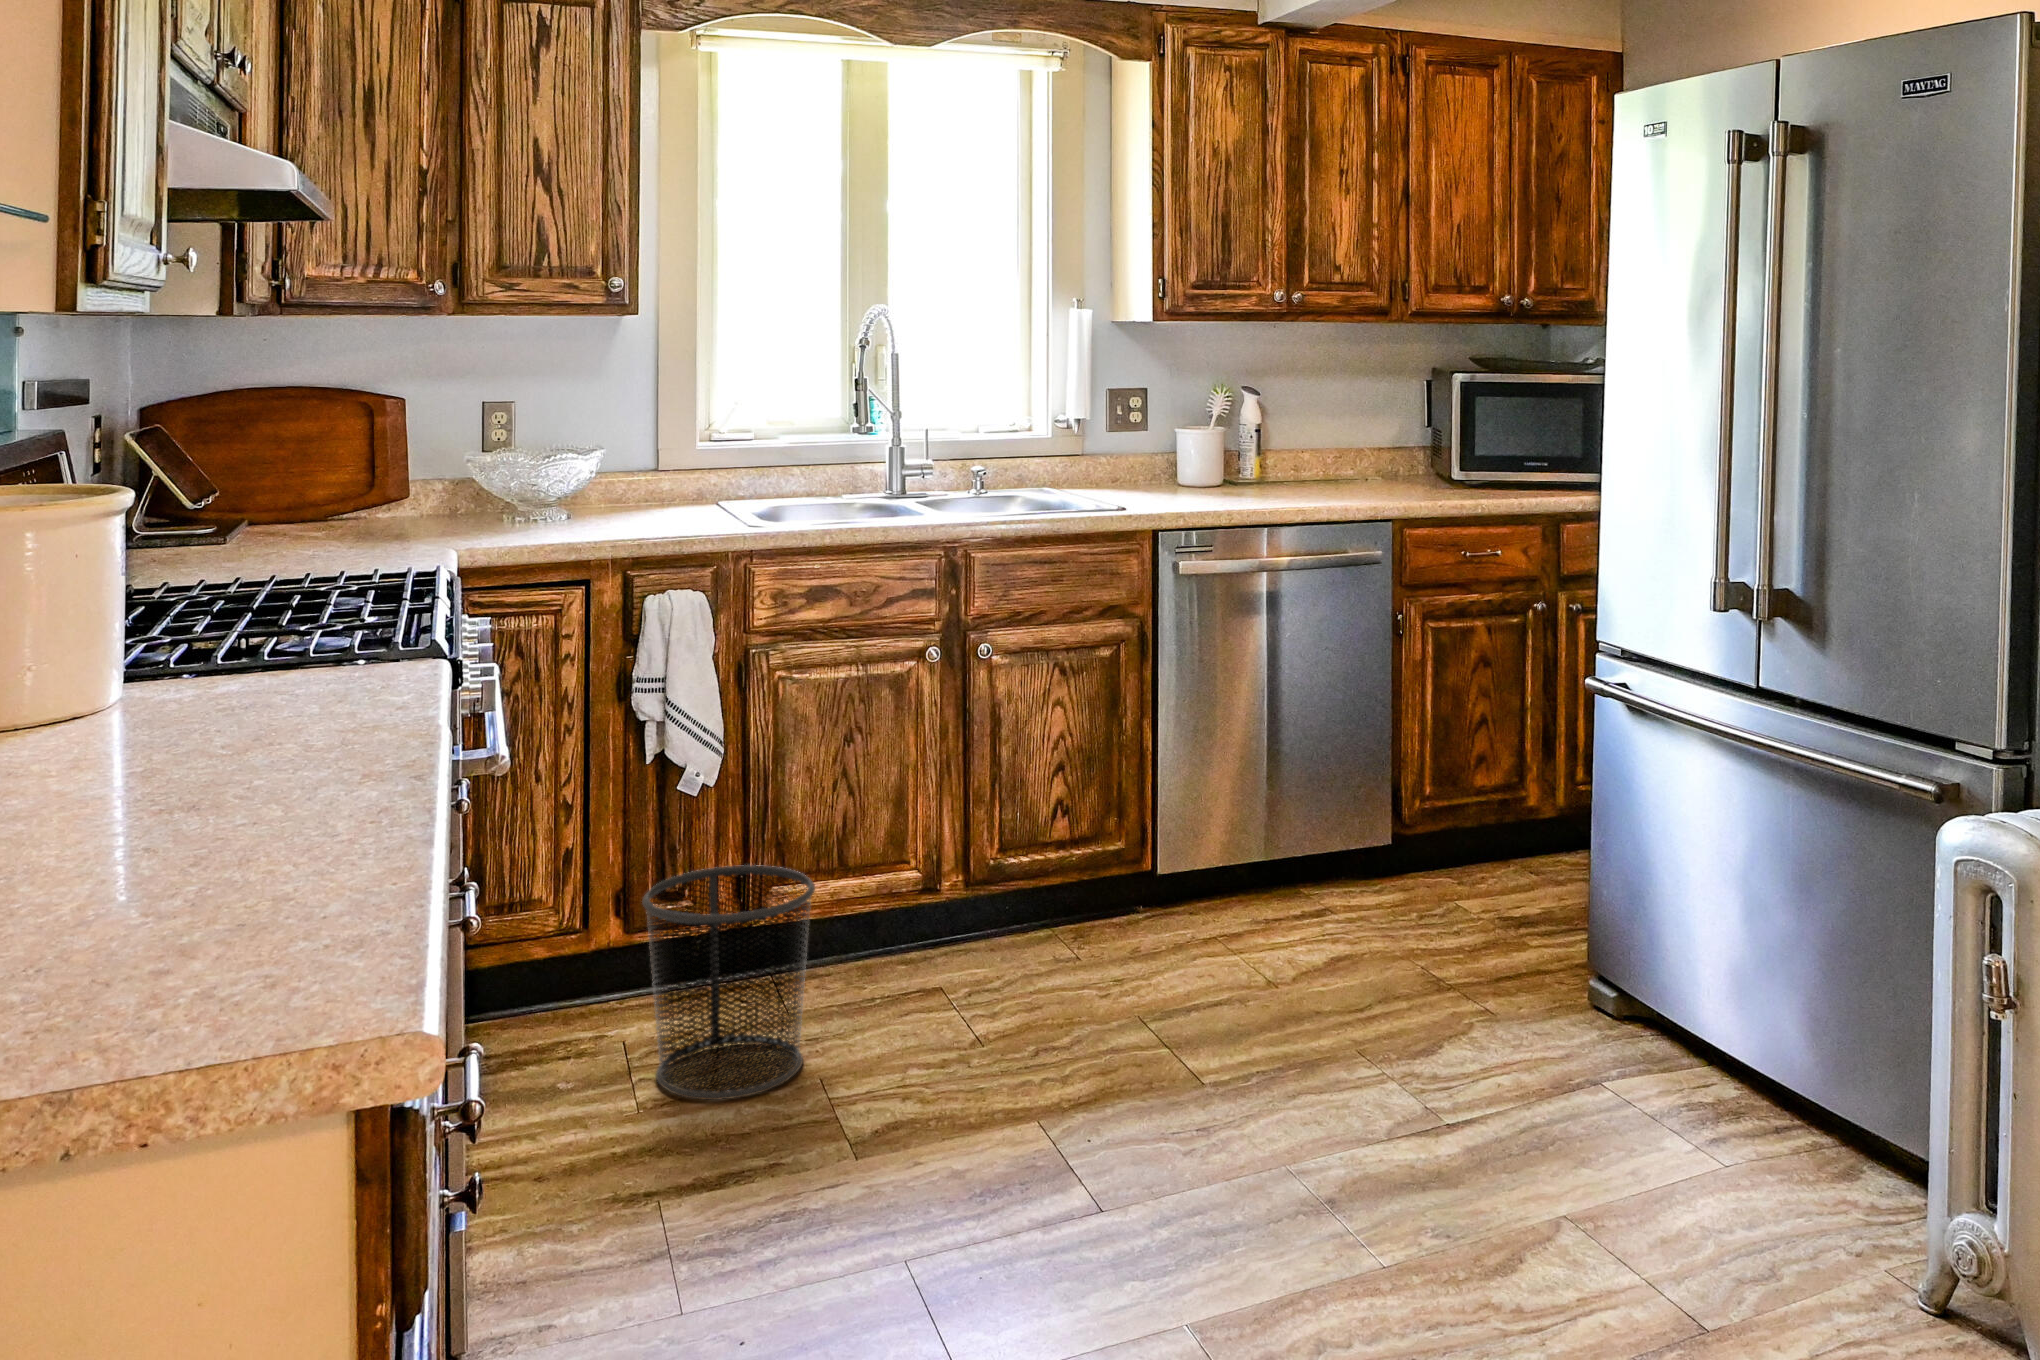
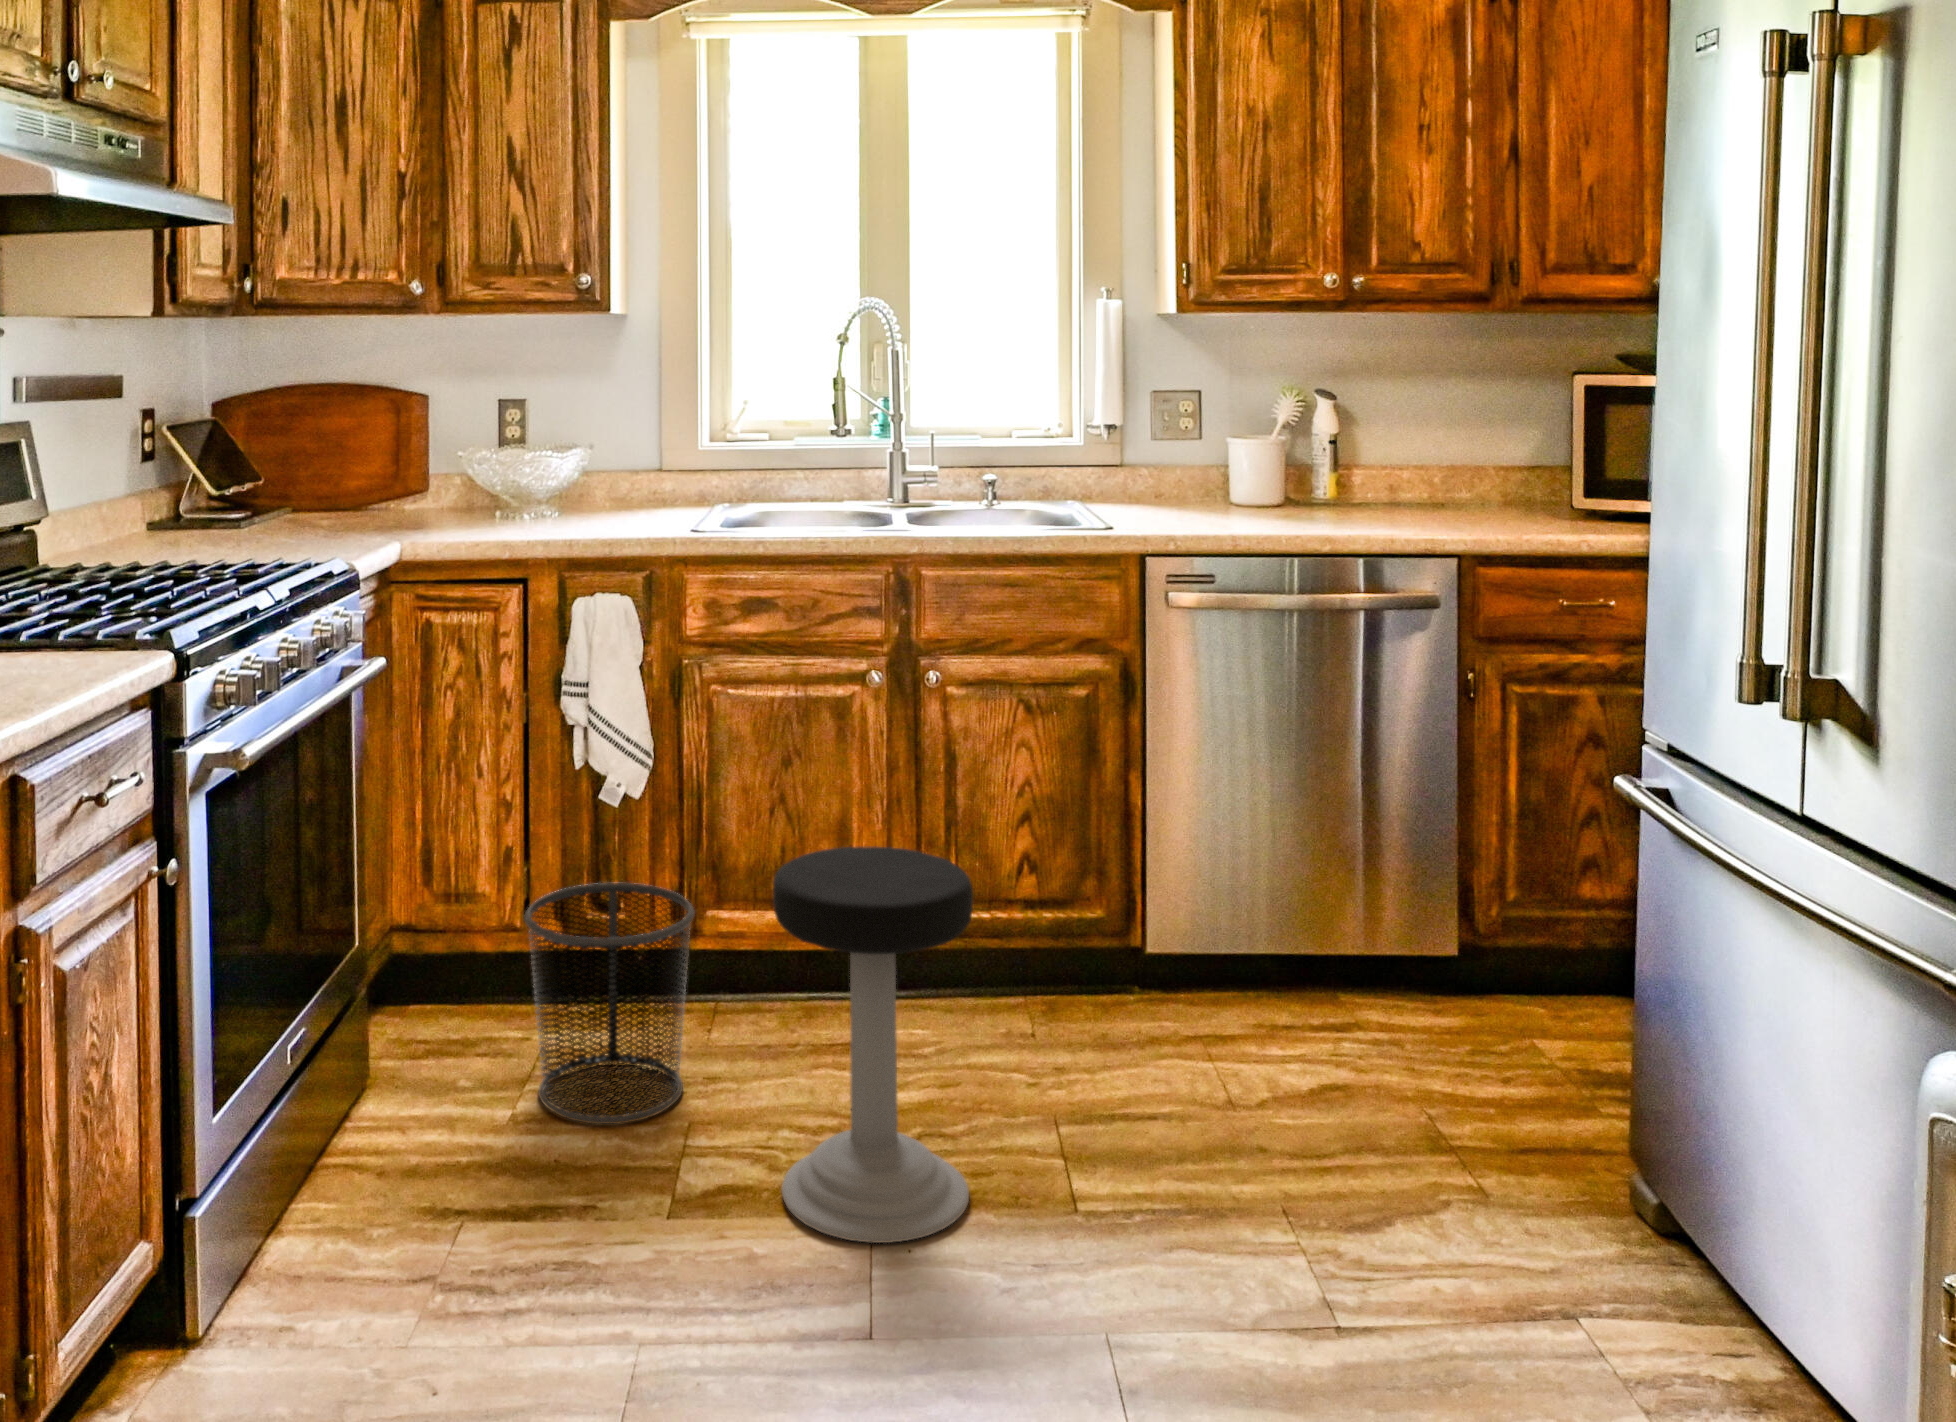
stool: none [939,789,1119,1141] -> present [773,846,973,1243]

